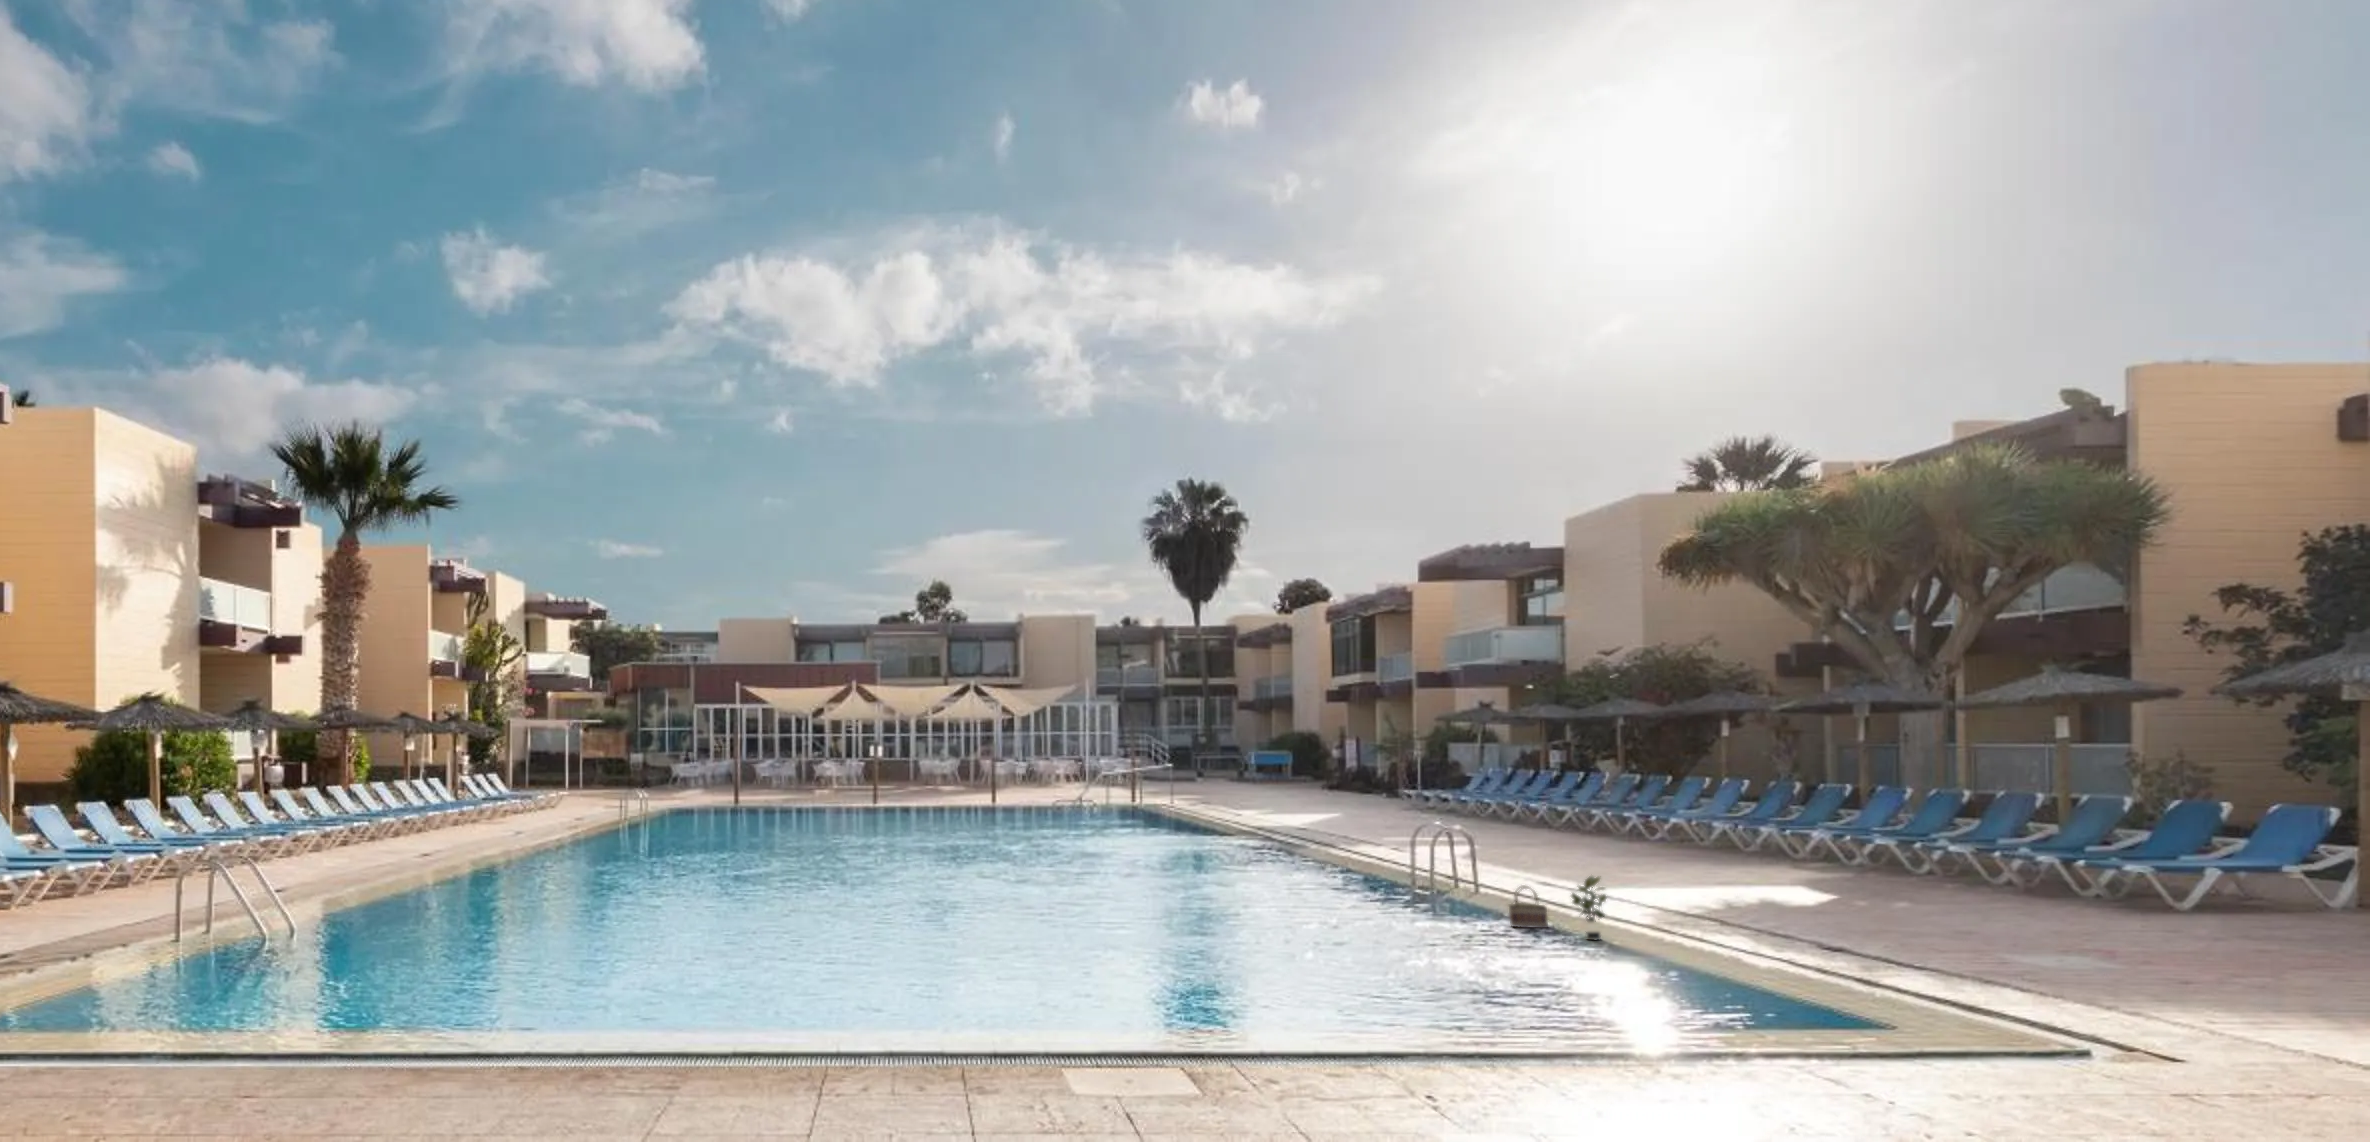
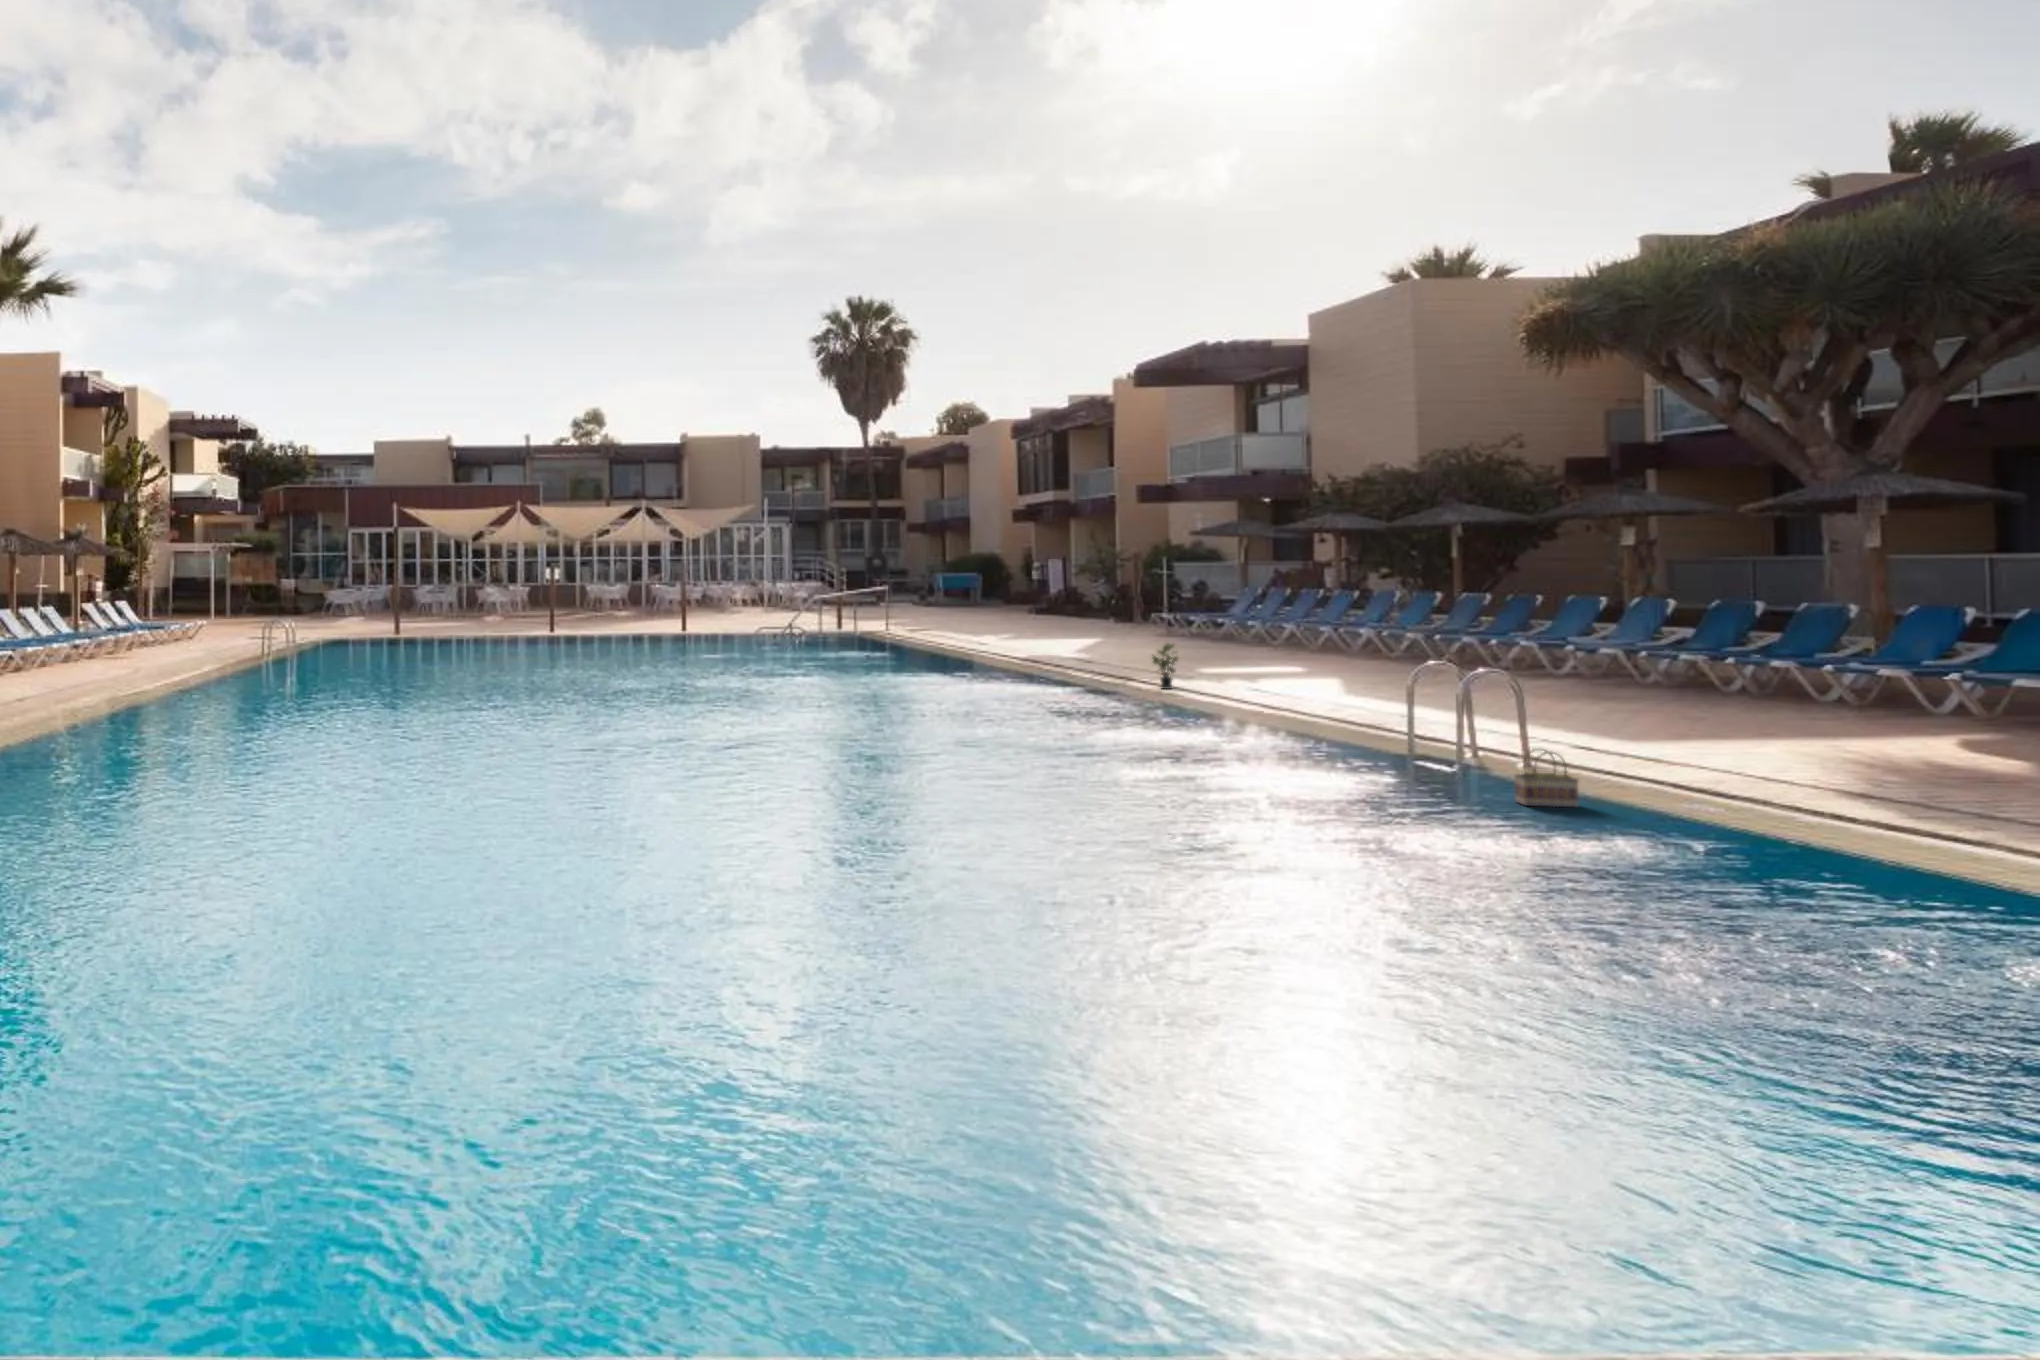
potted plant: present [1571,876,1606,940] -> present [1152,644,1179,689]

